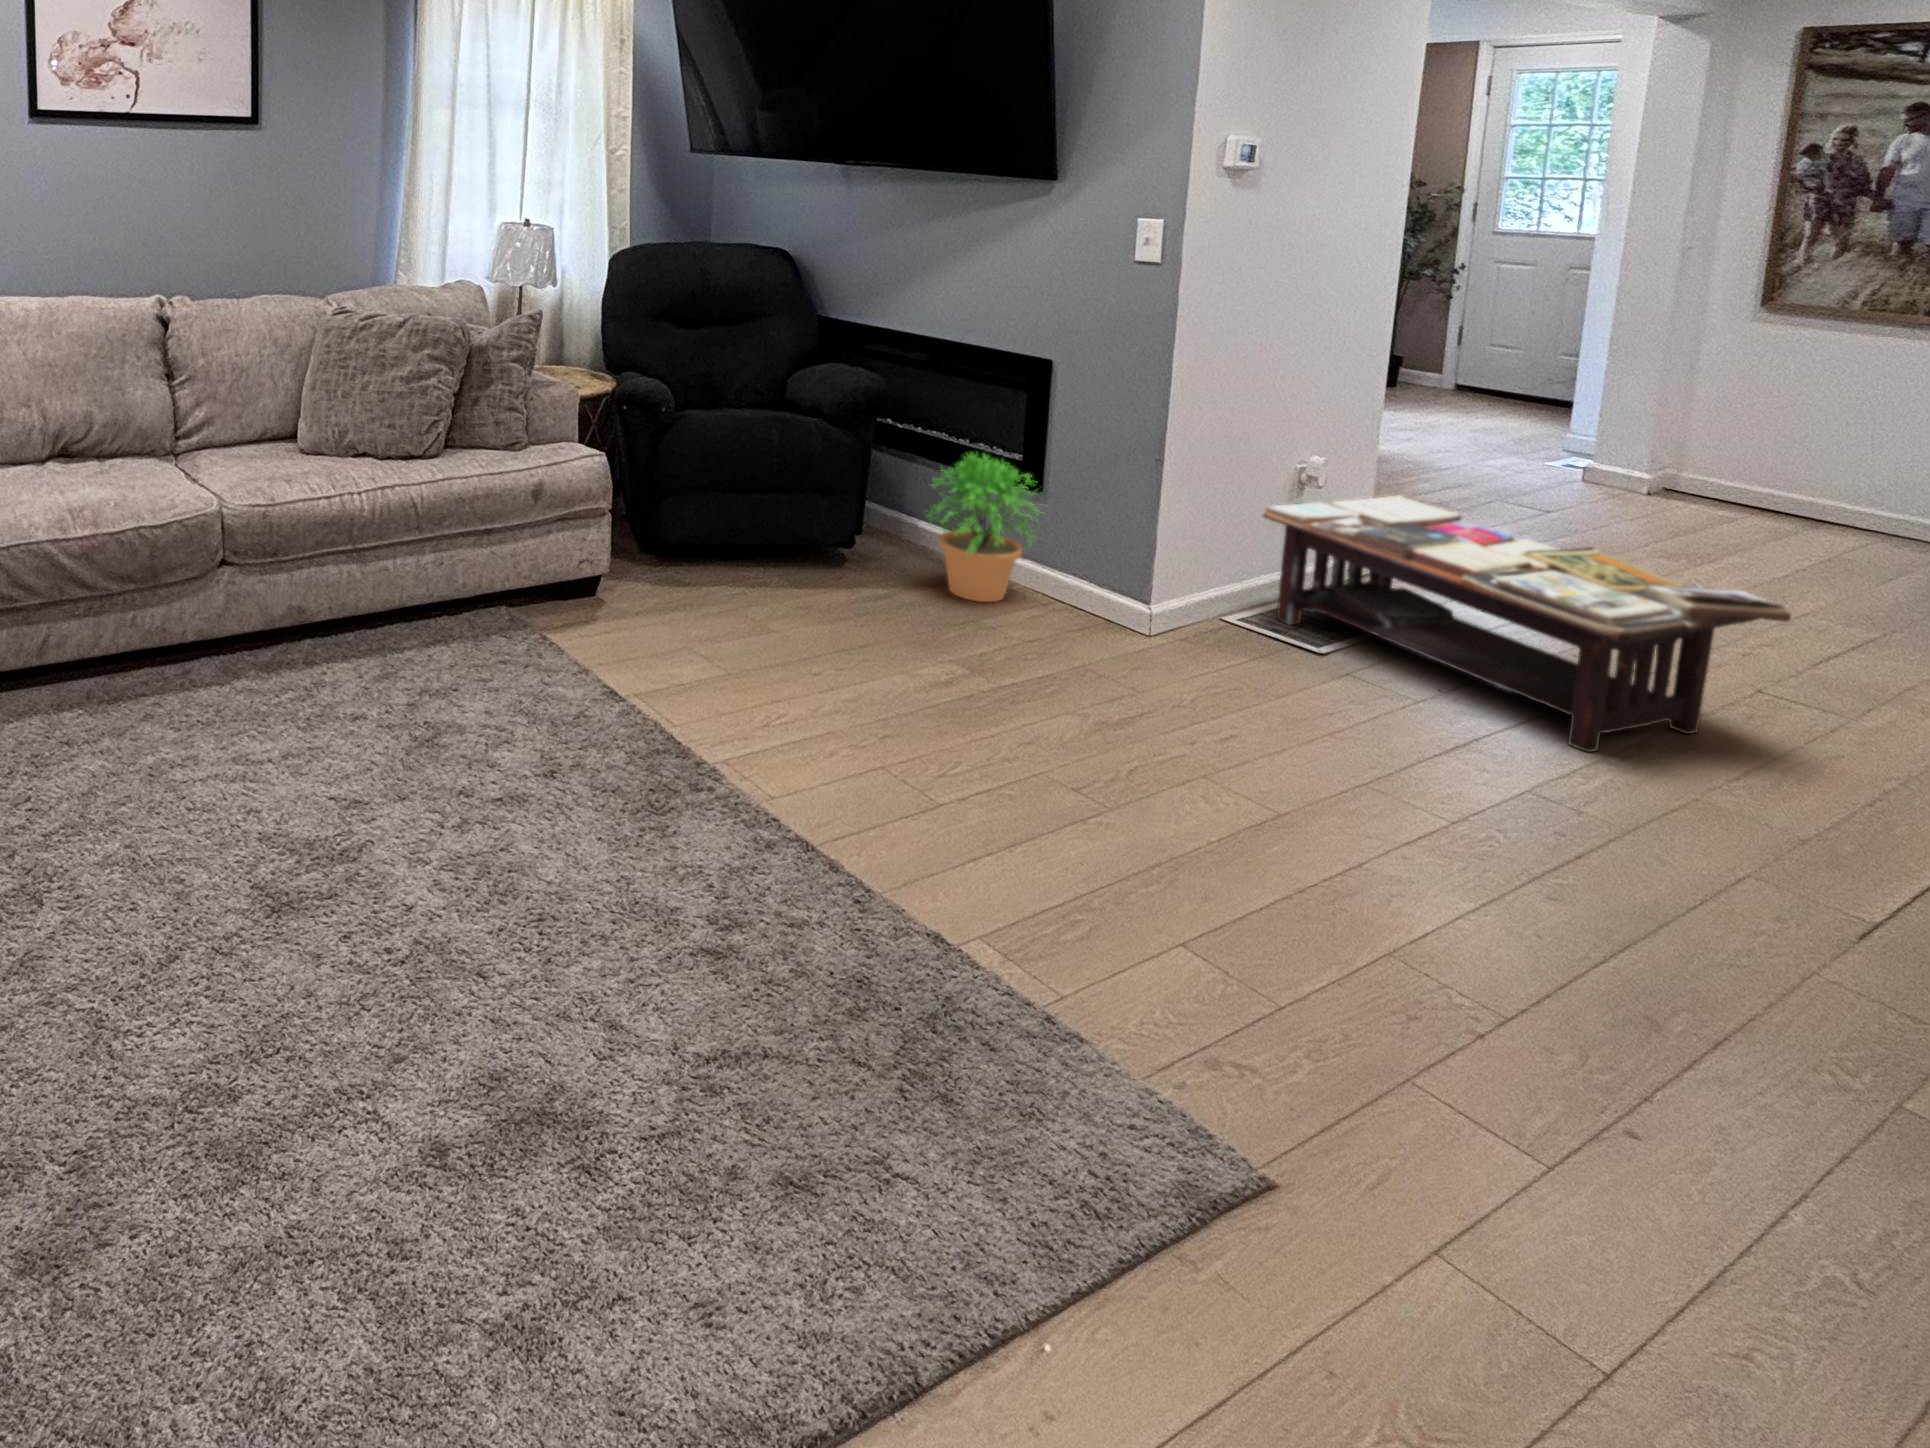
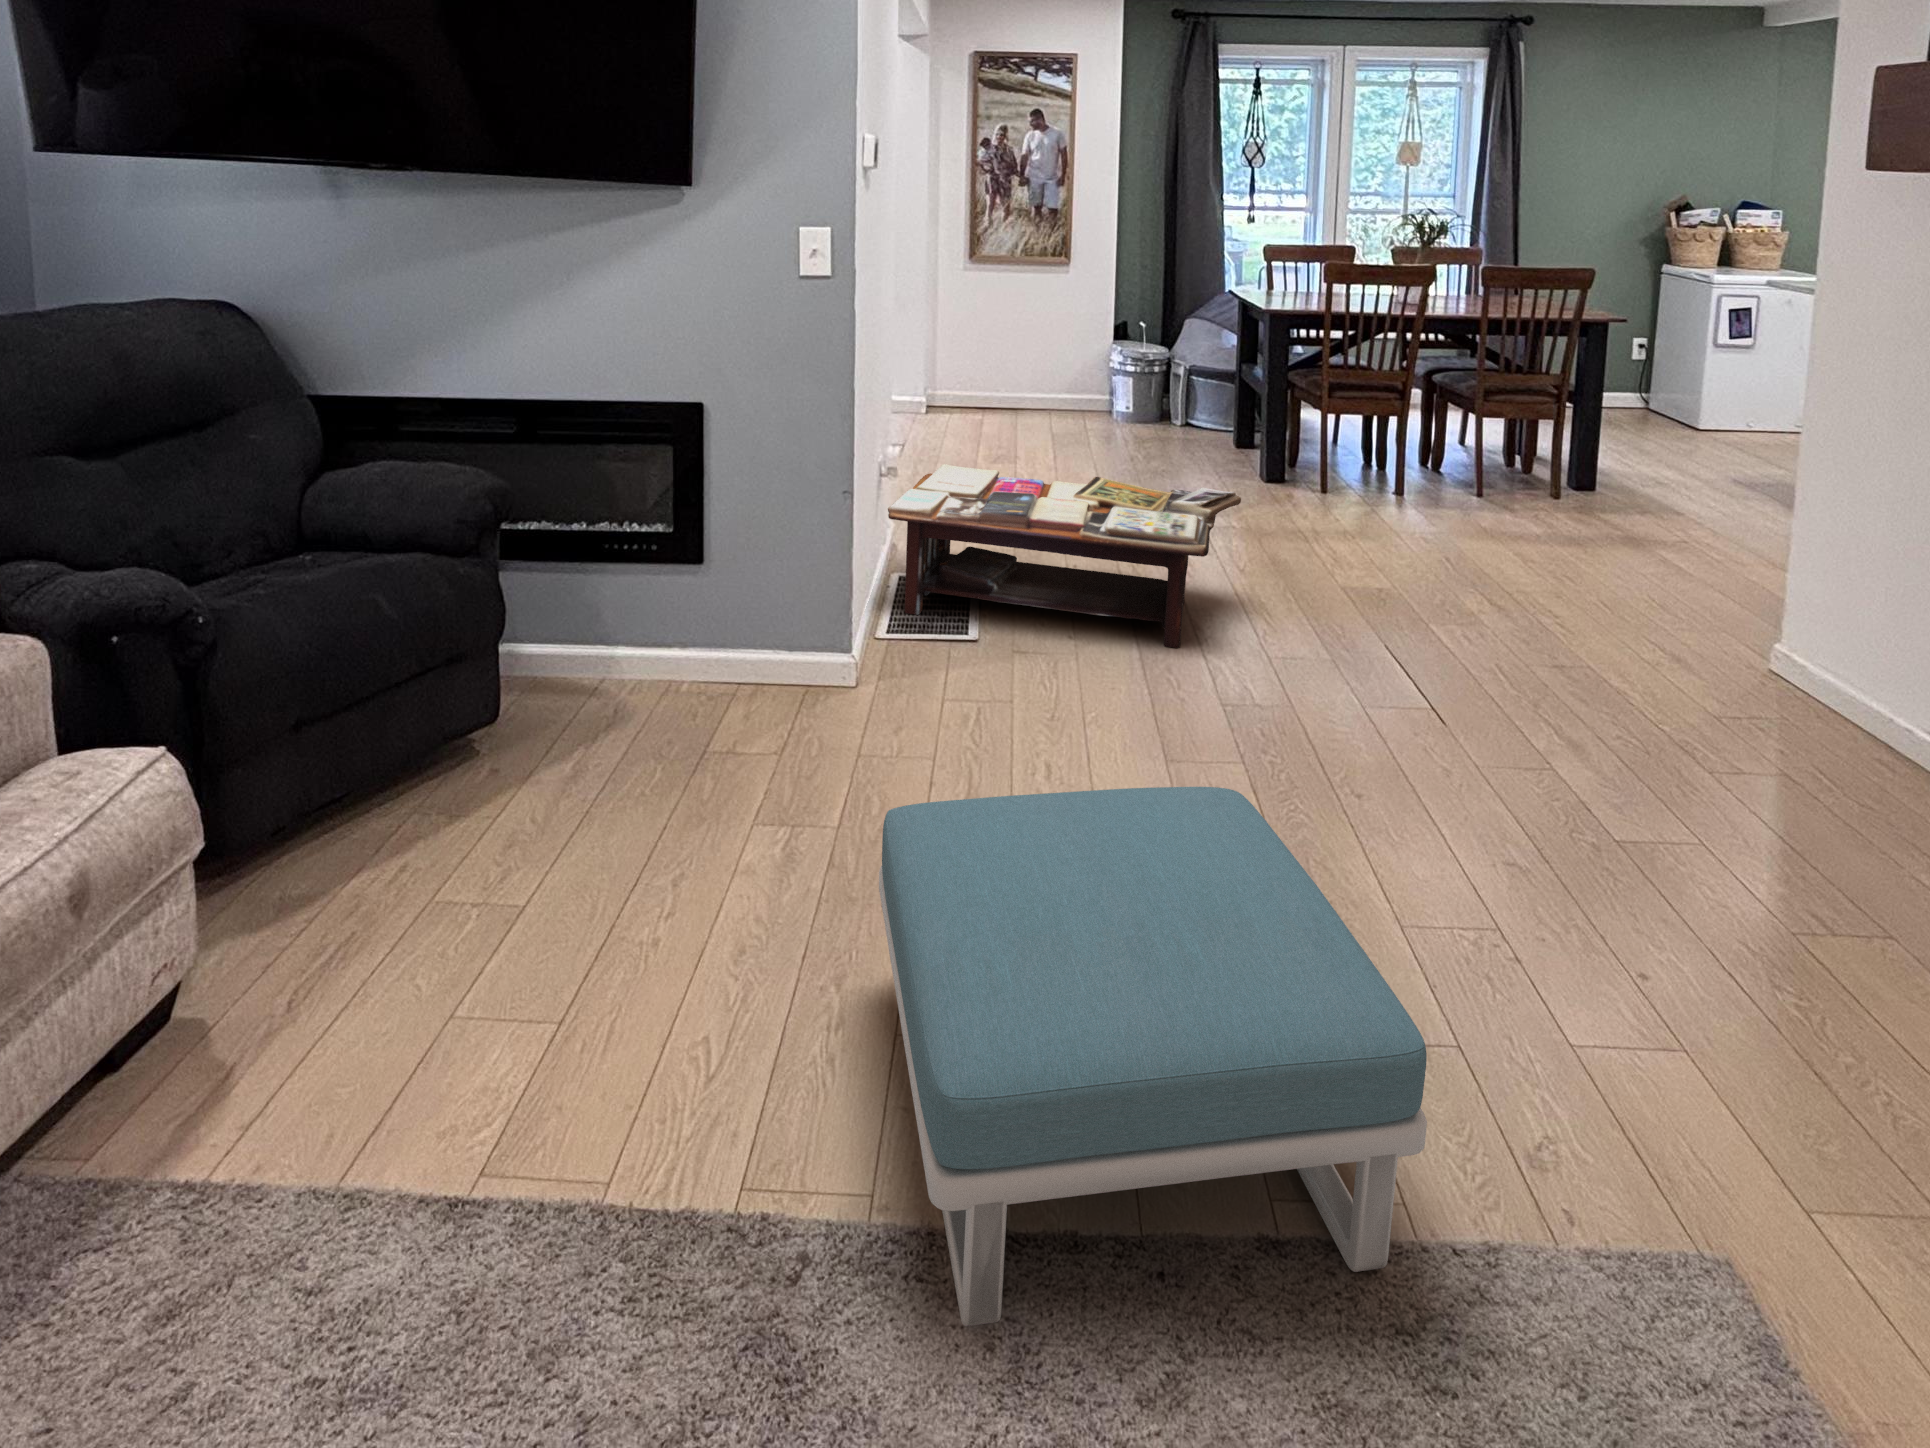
potted plant: present [927,454,1044,602] -> none [605,532,744,720]
footstool: none [735,617,1211,994] -> present [879,787,1427,1326]

